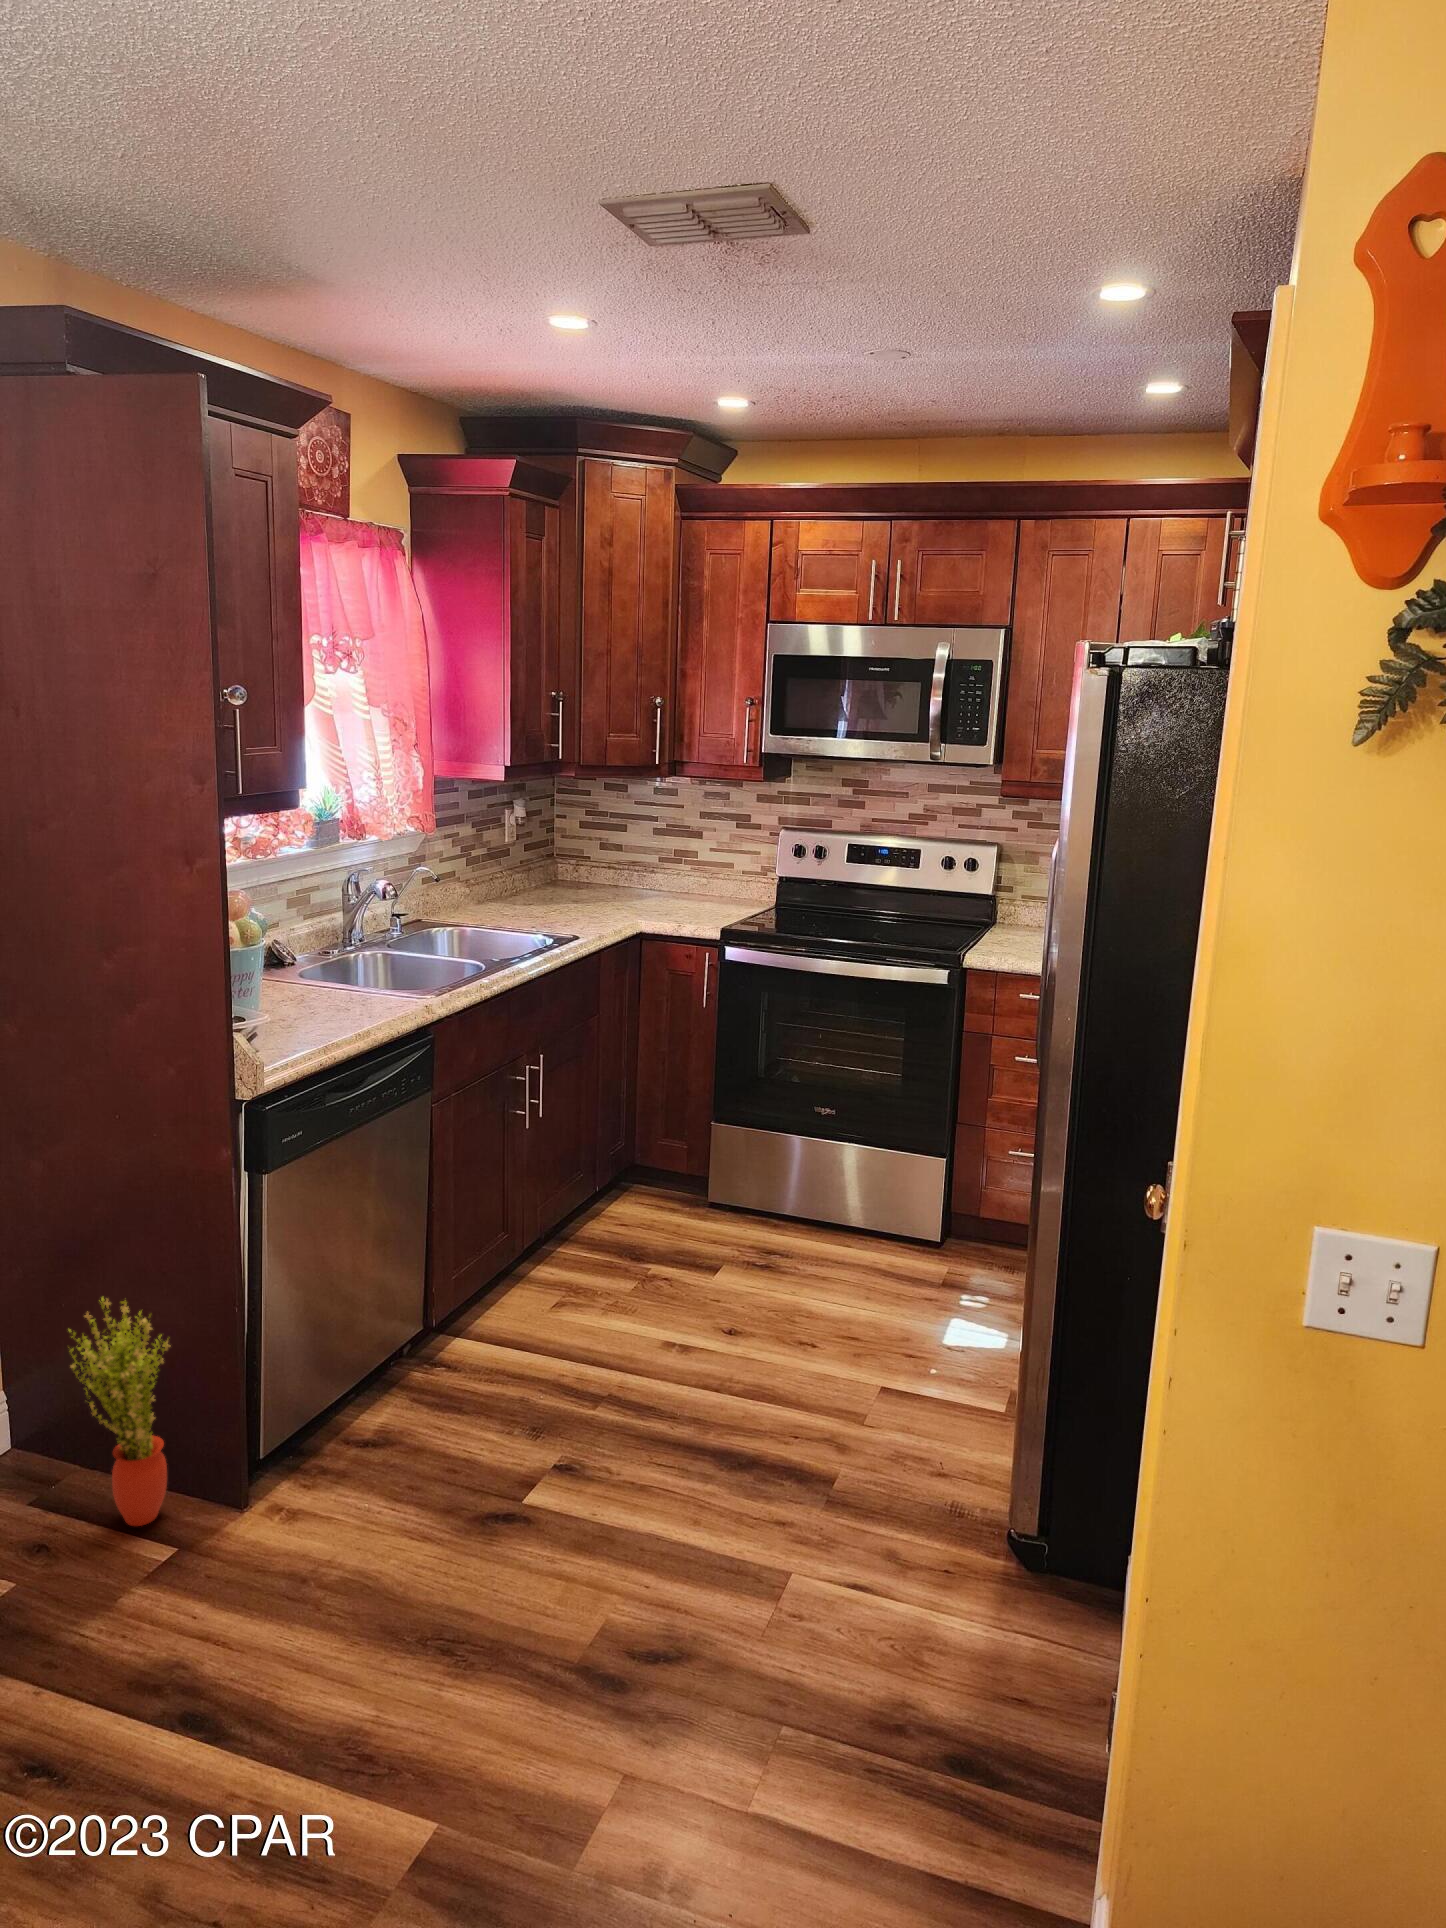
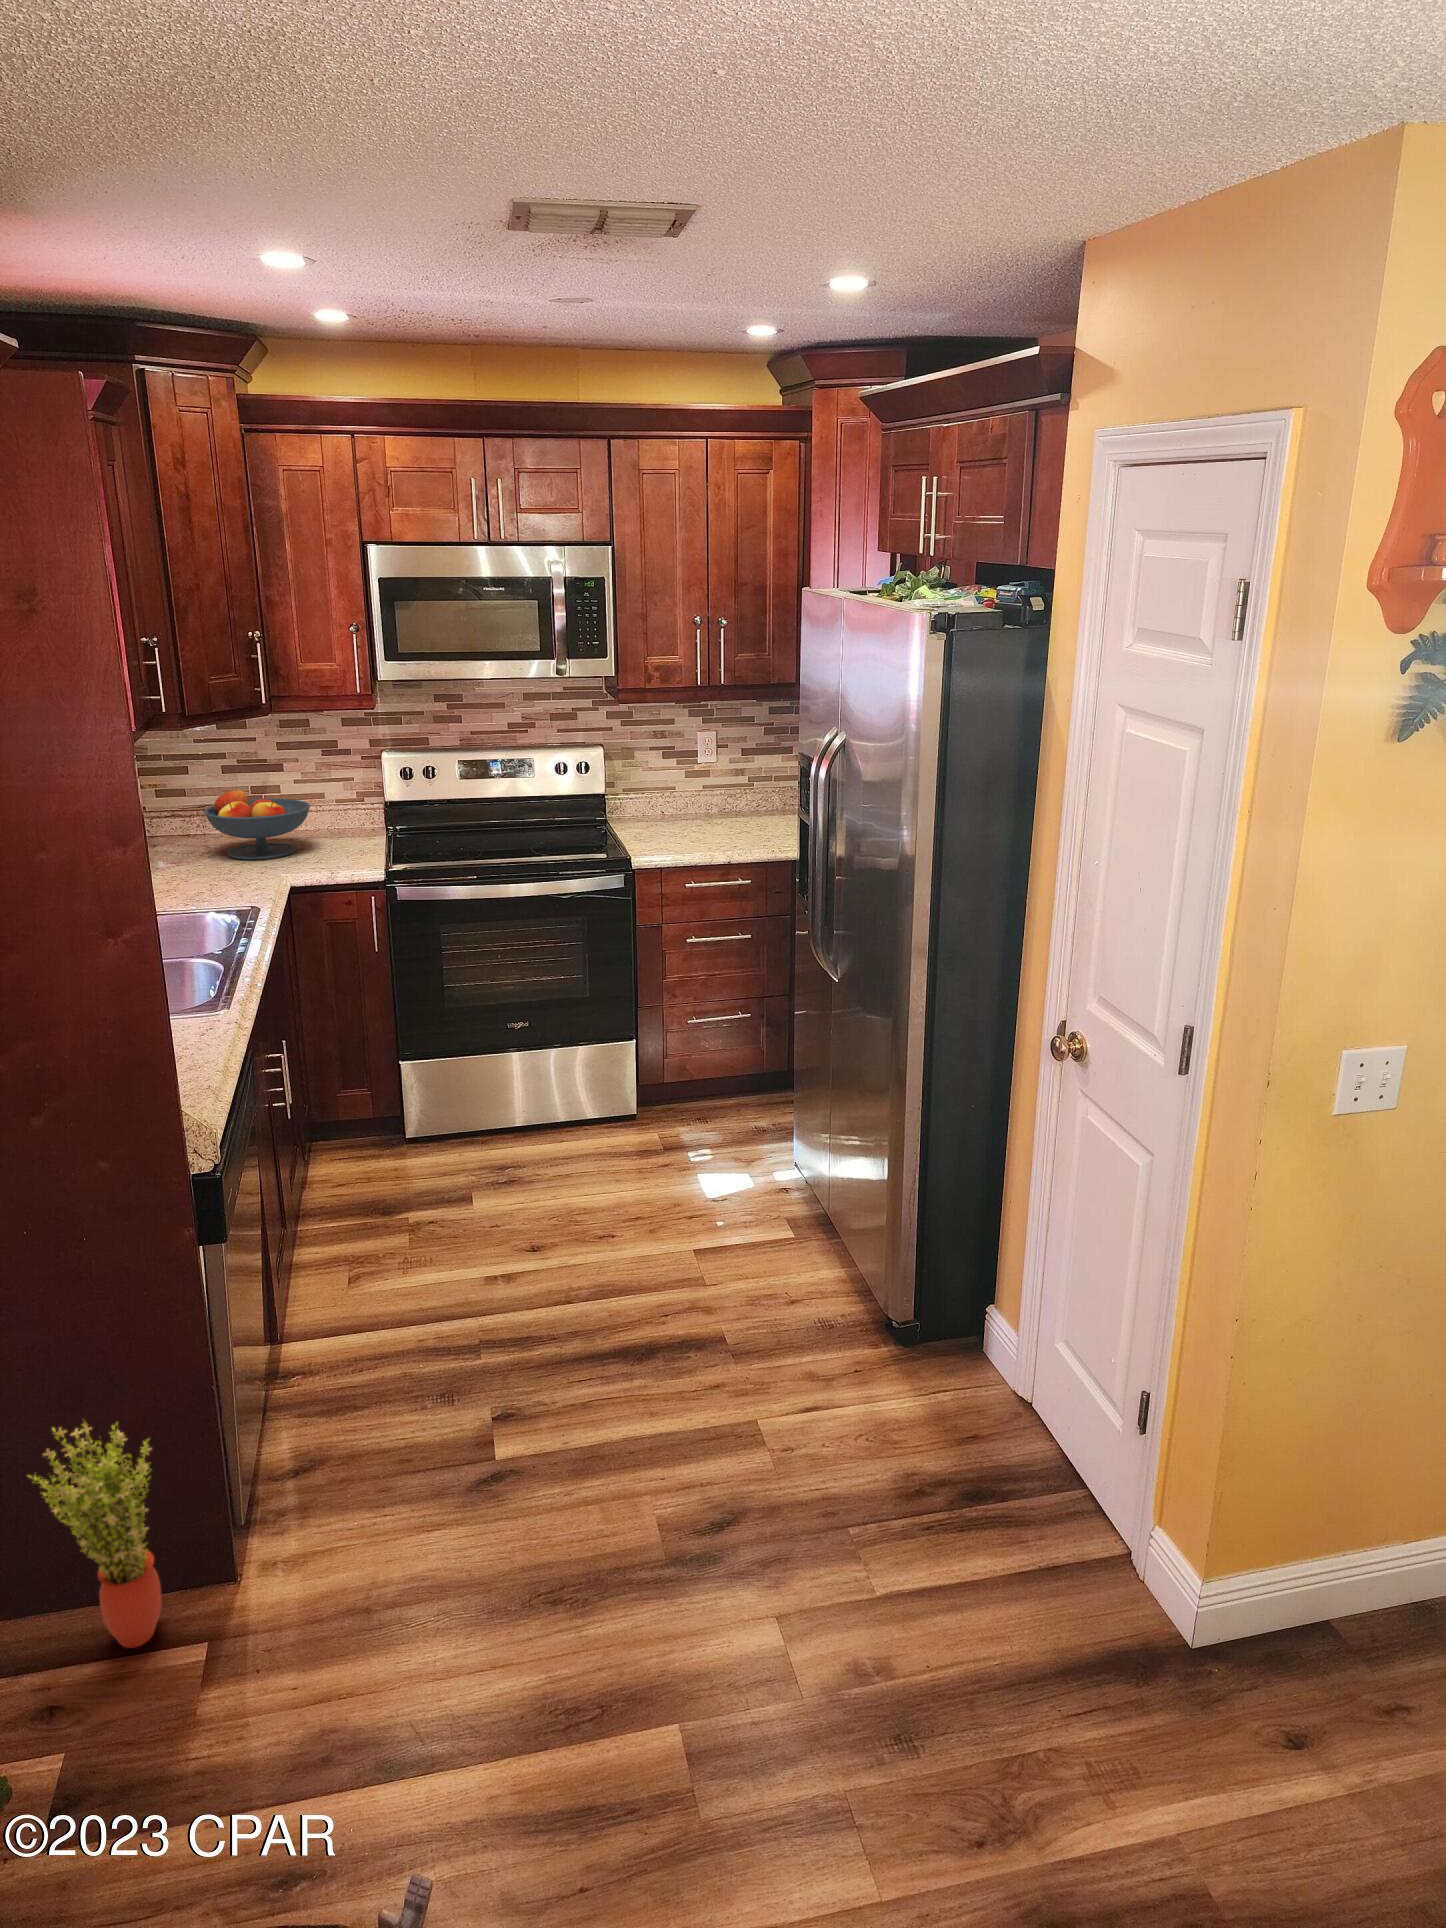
fruit bowl: none [606,845,699,910] -> present [204,790,310,860]

